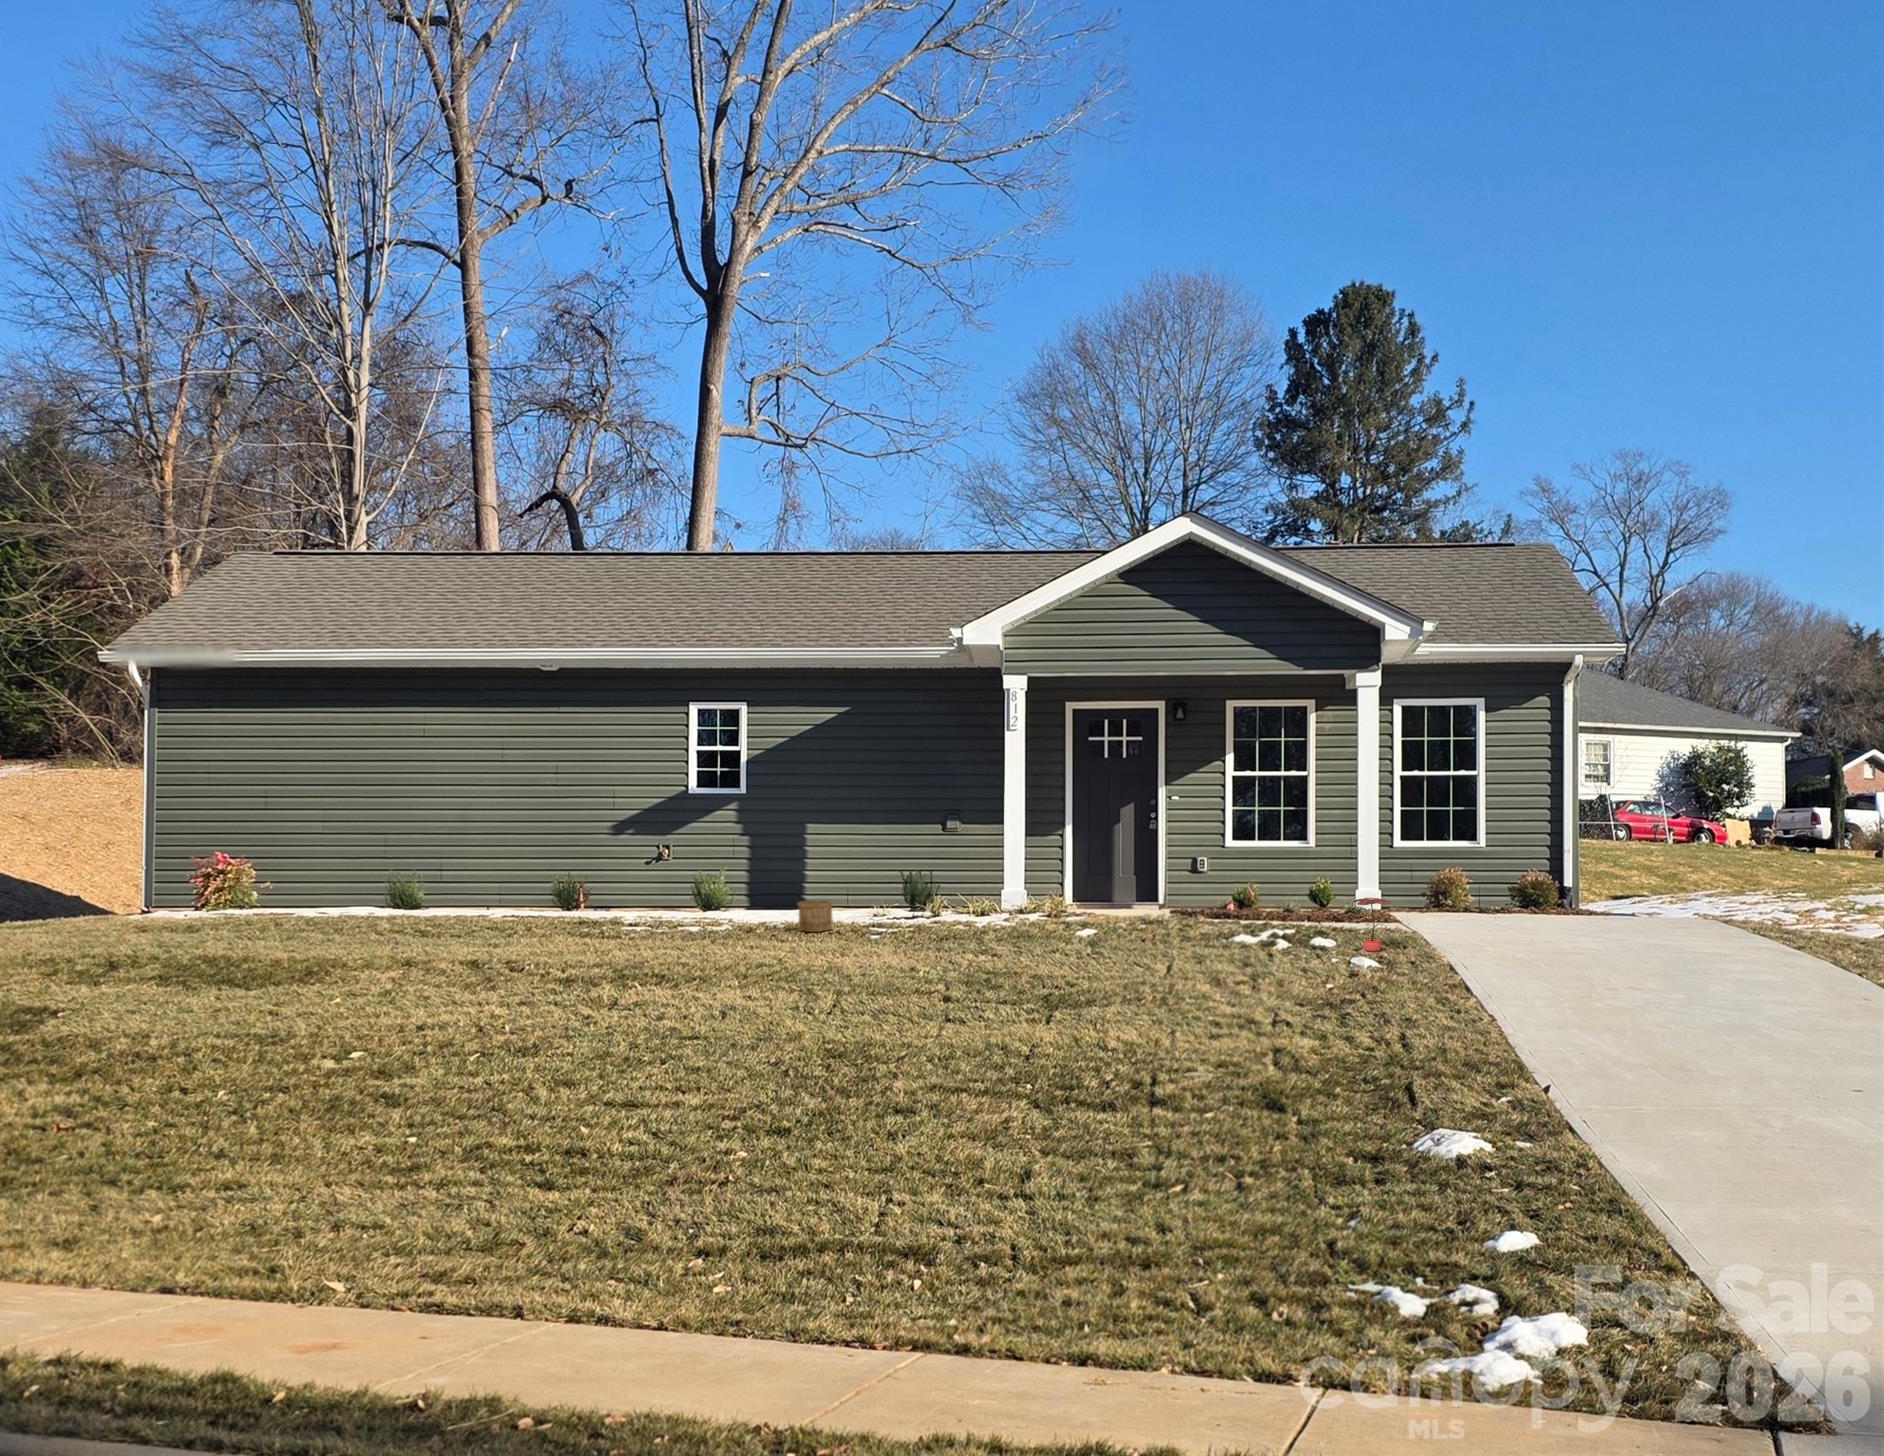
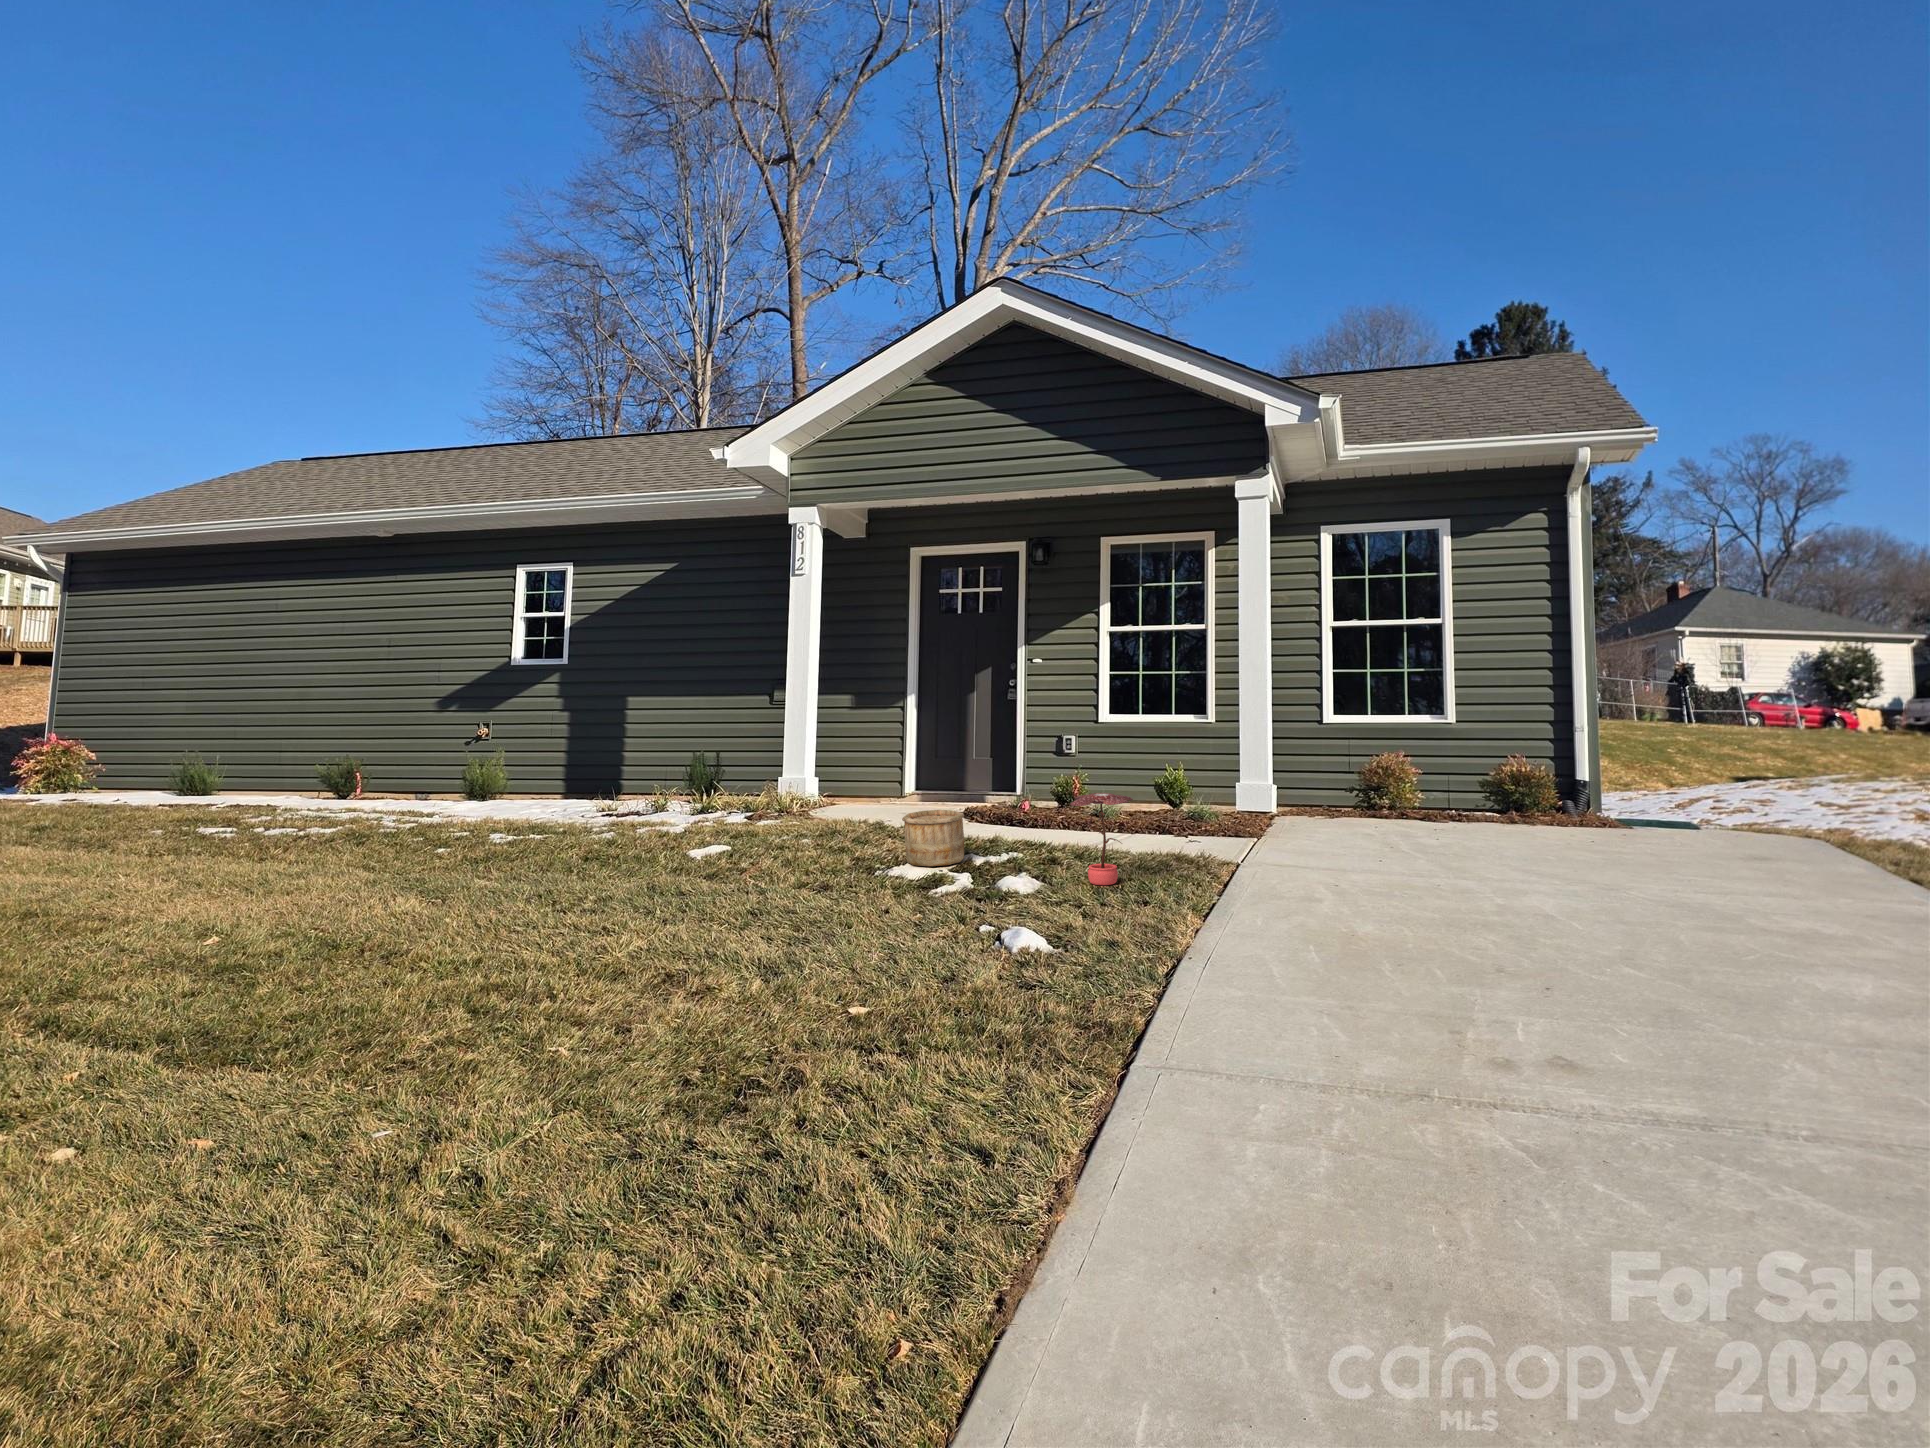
wooden bucket: present [798,900,832,932] -> present [902,810,964,866]

